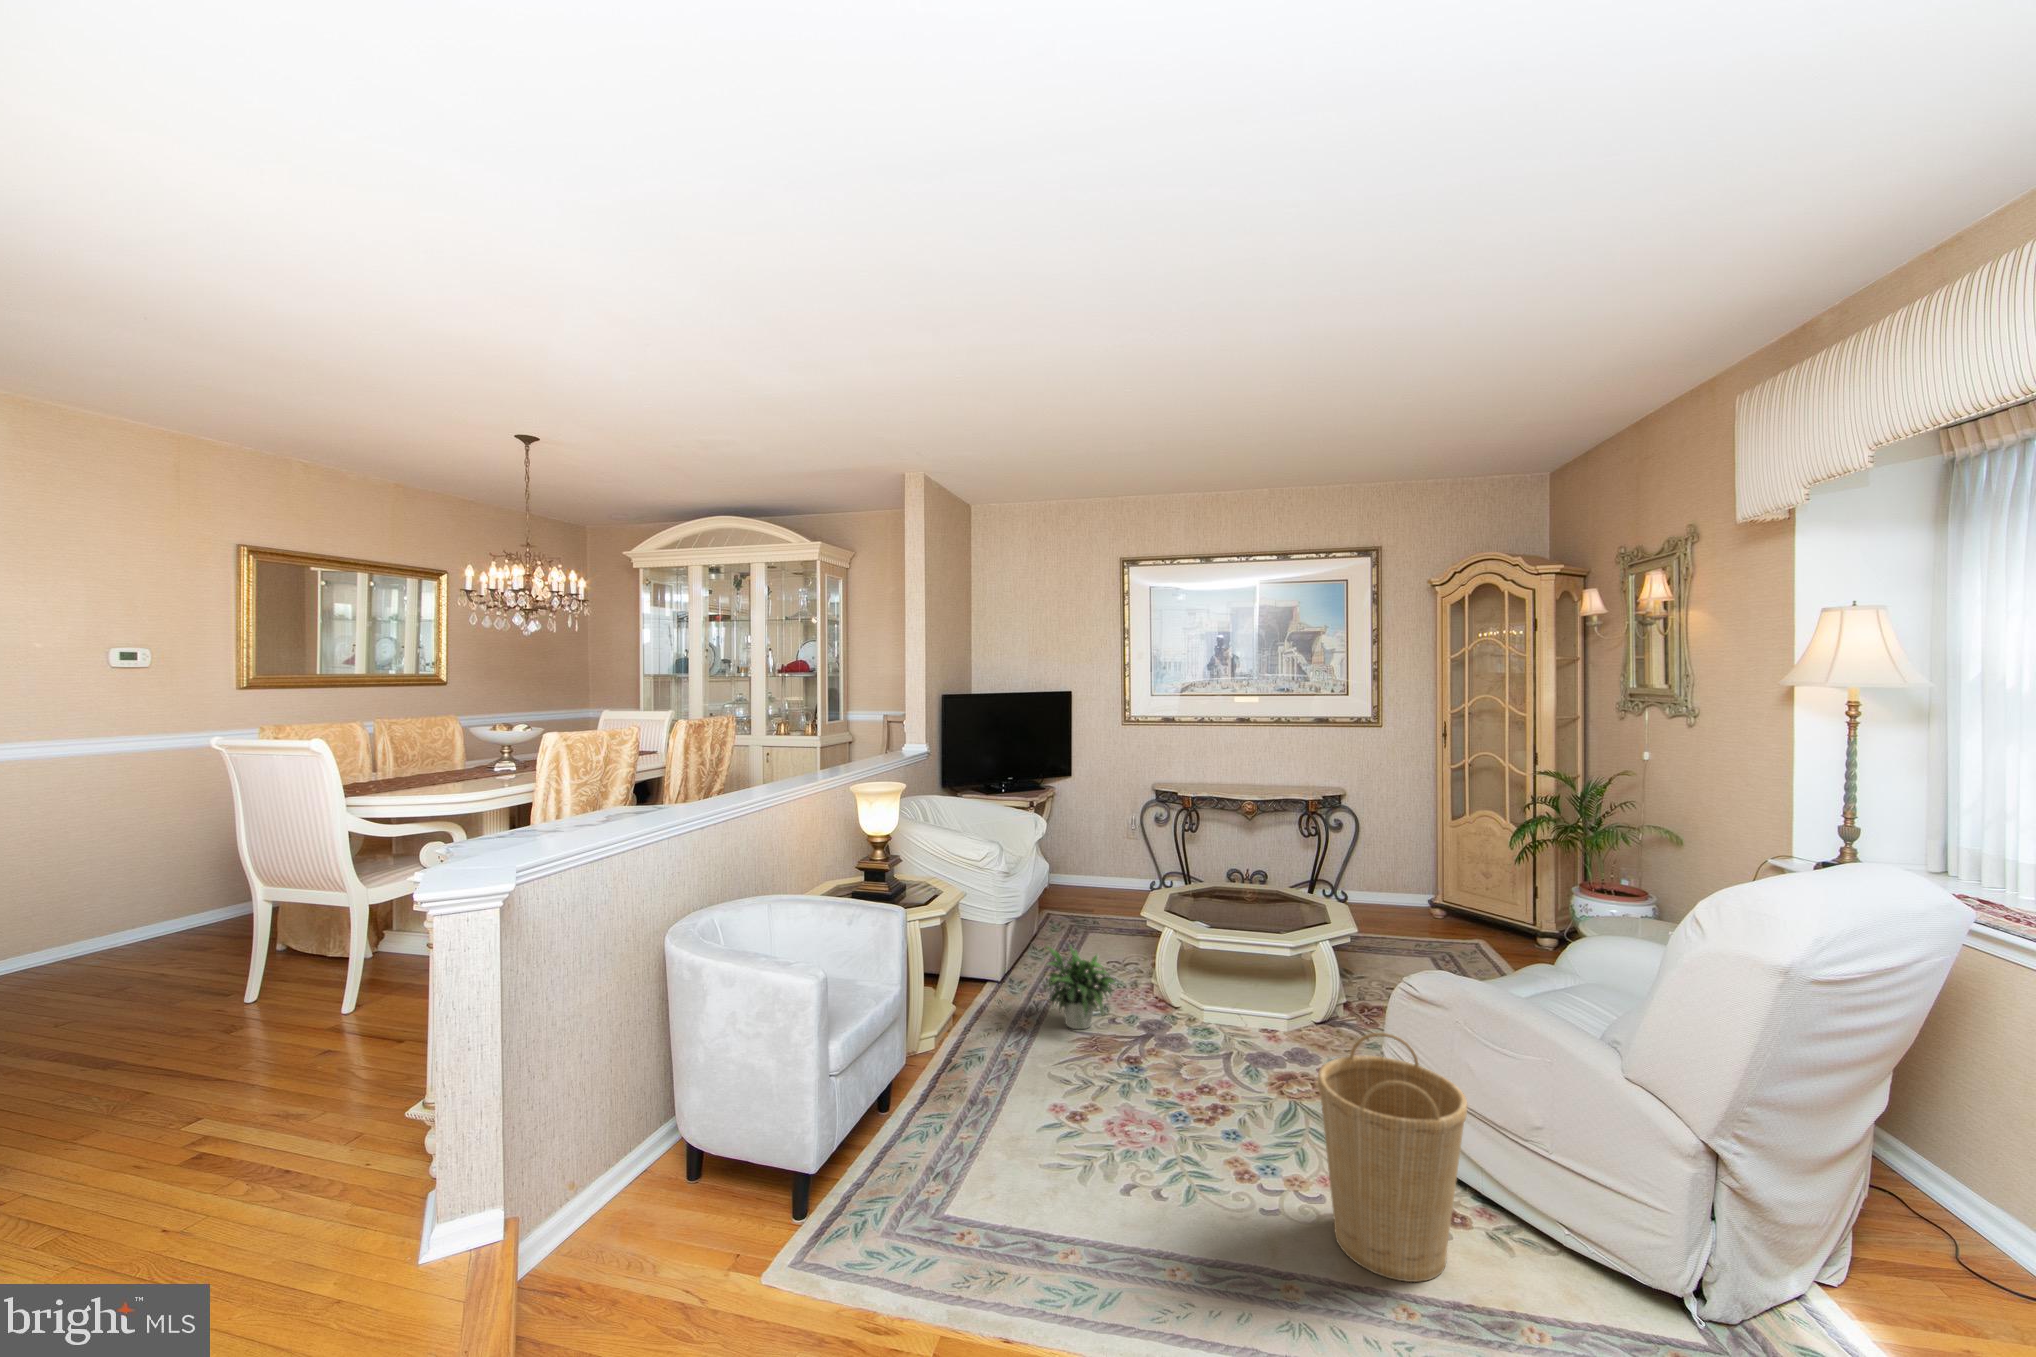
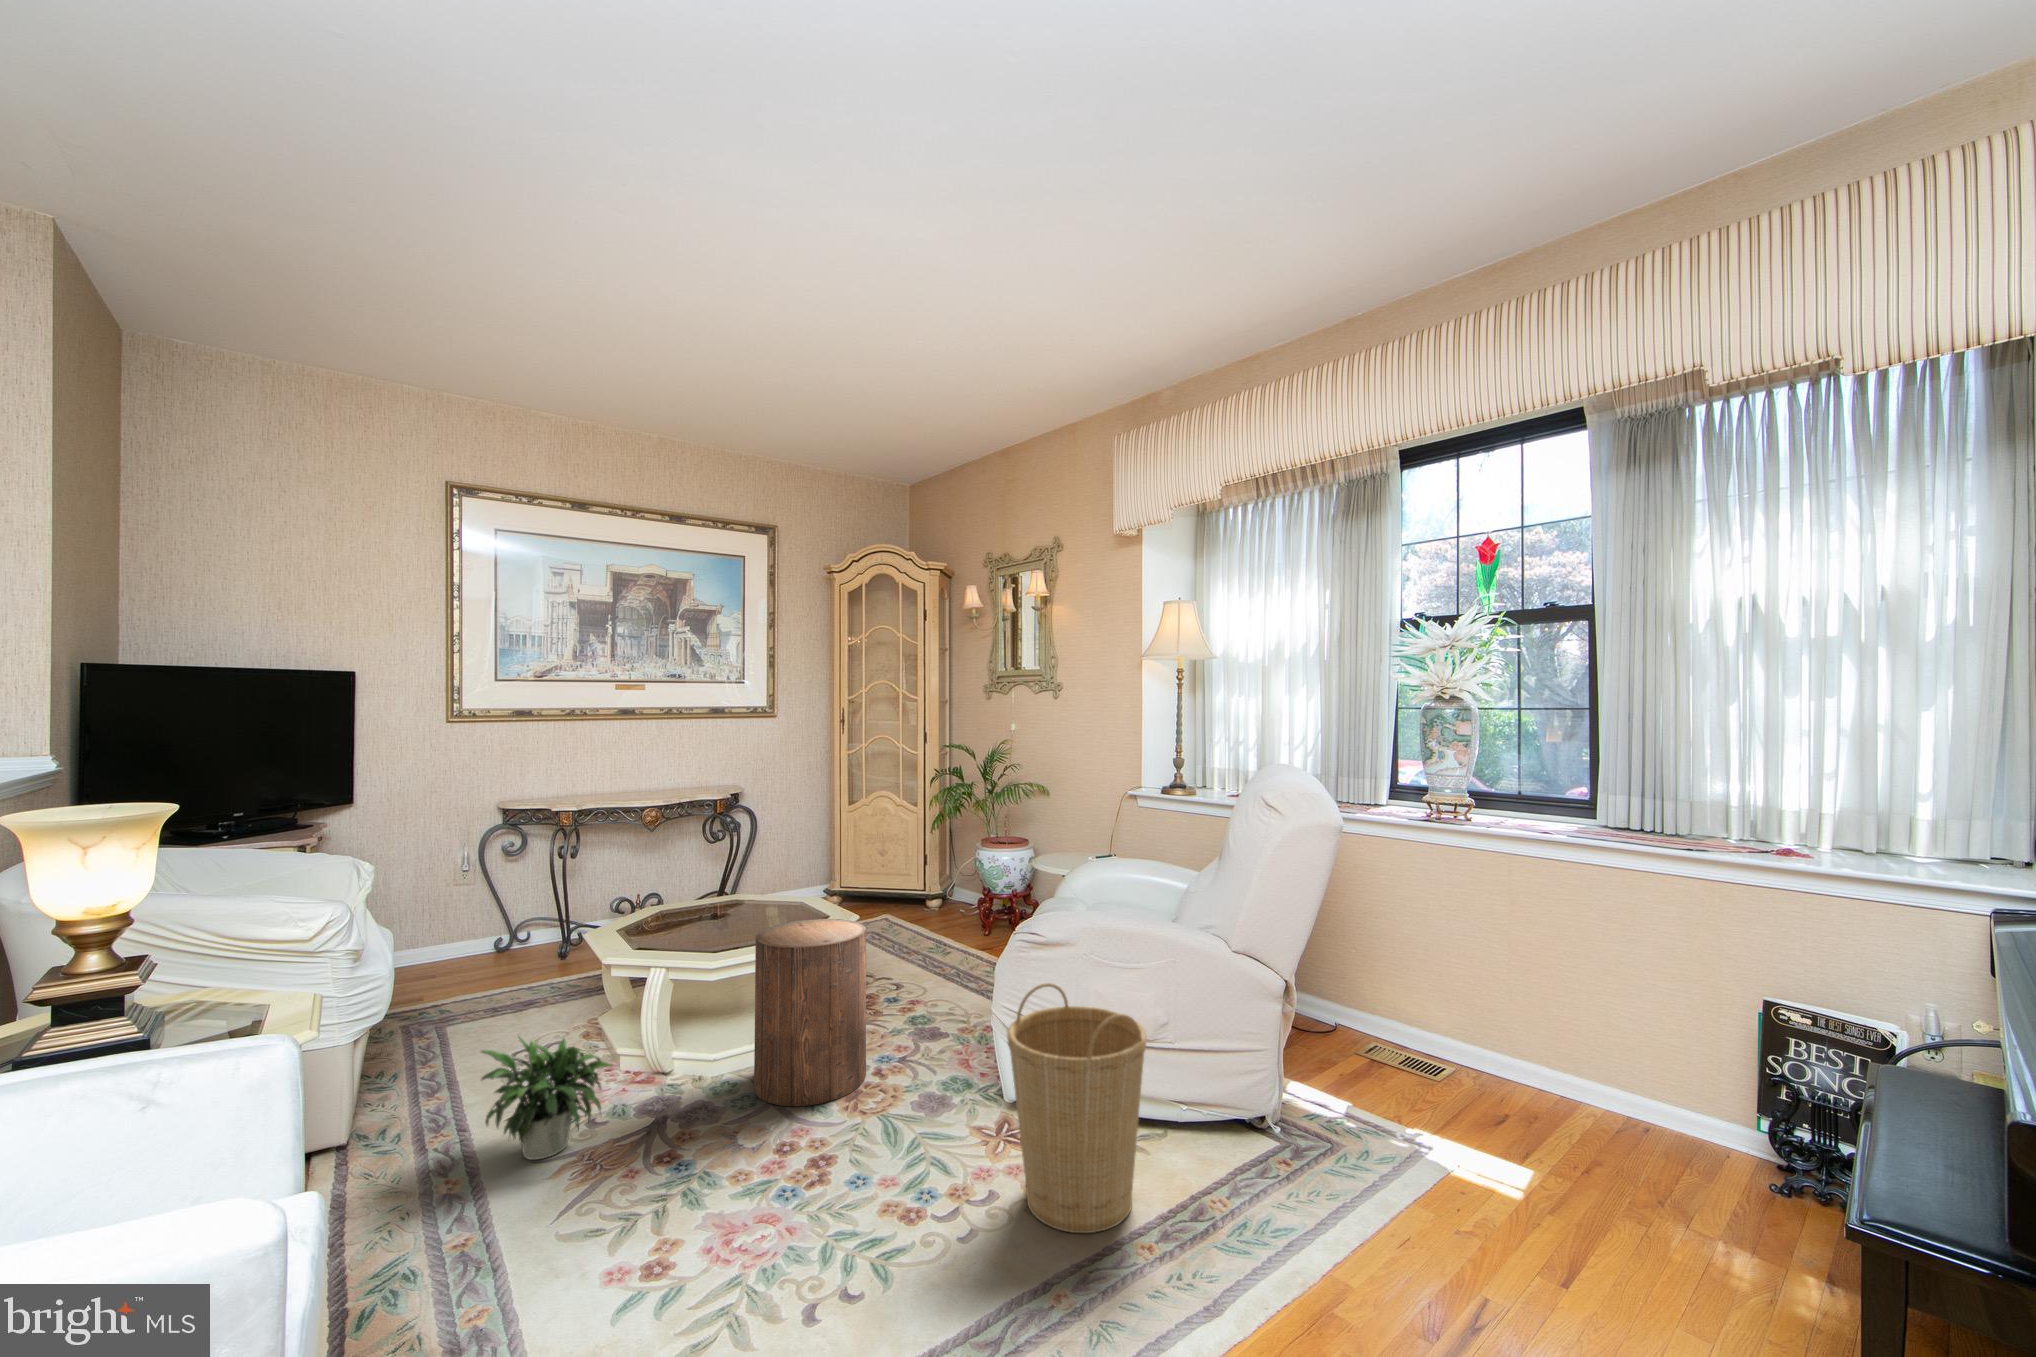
stool: none [1220,914,1320,1076] -> present [754,919,866,1106]

